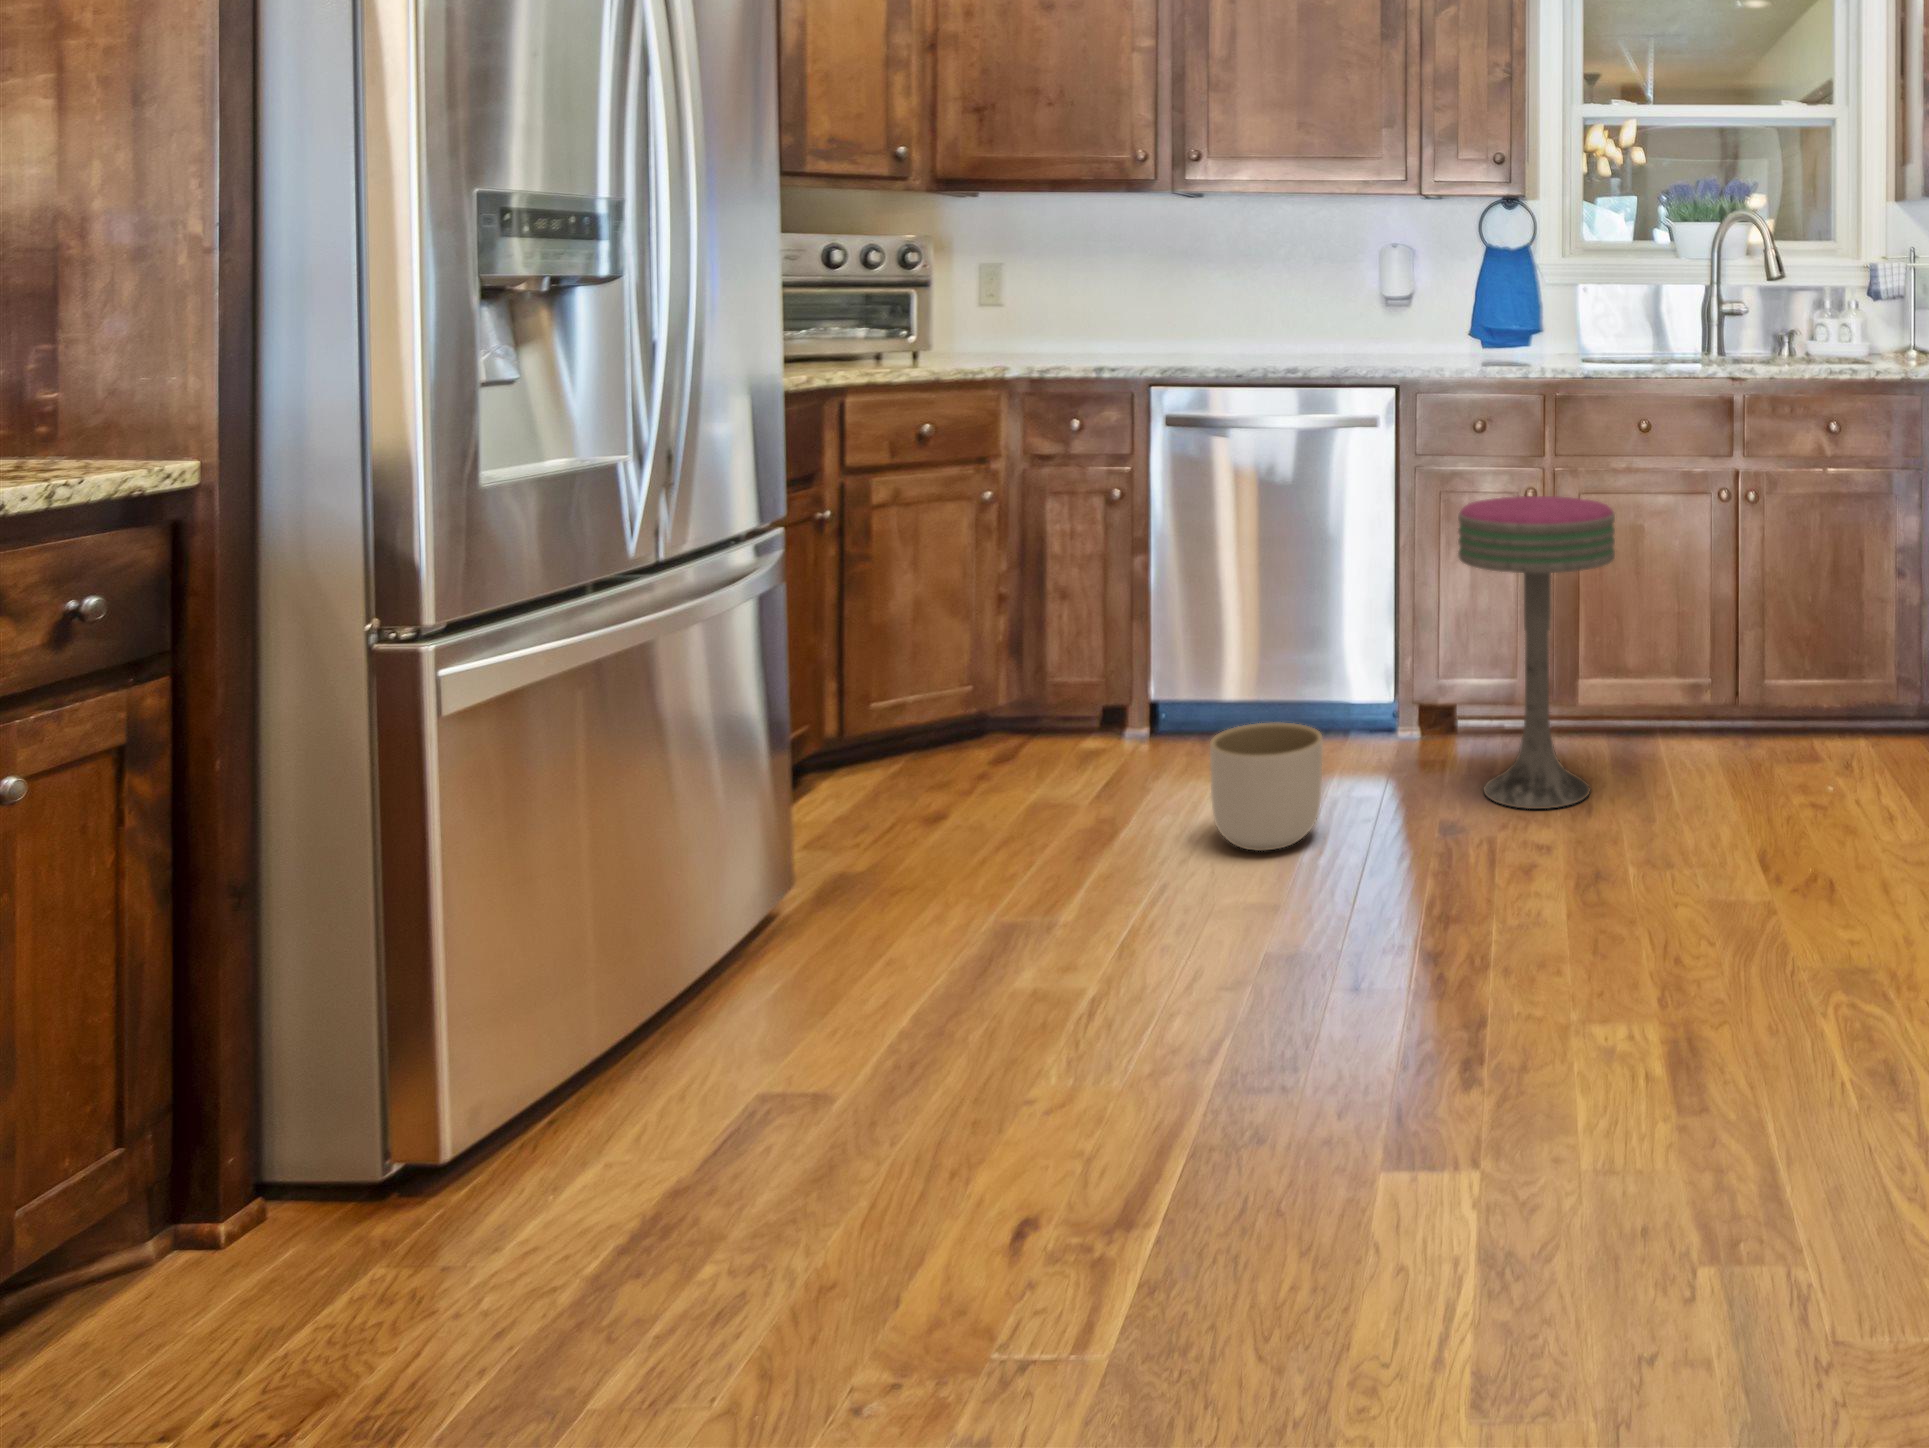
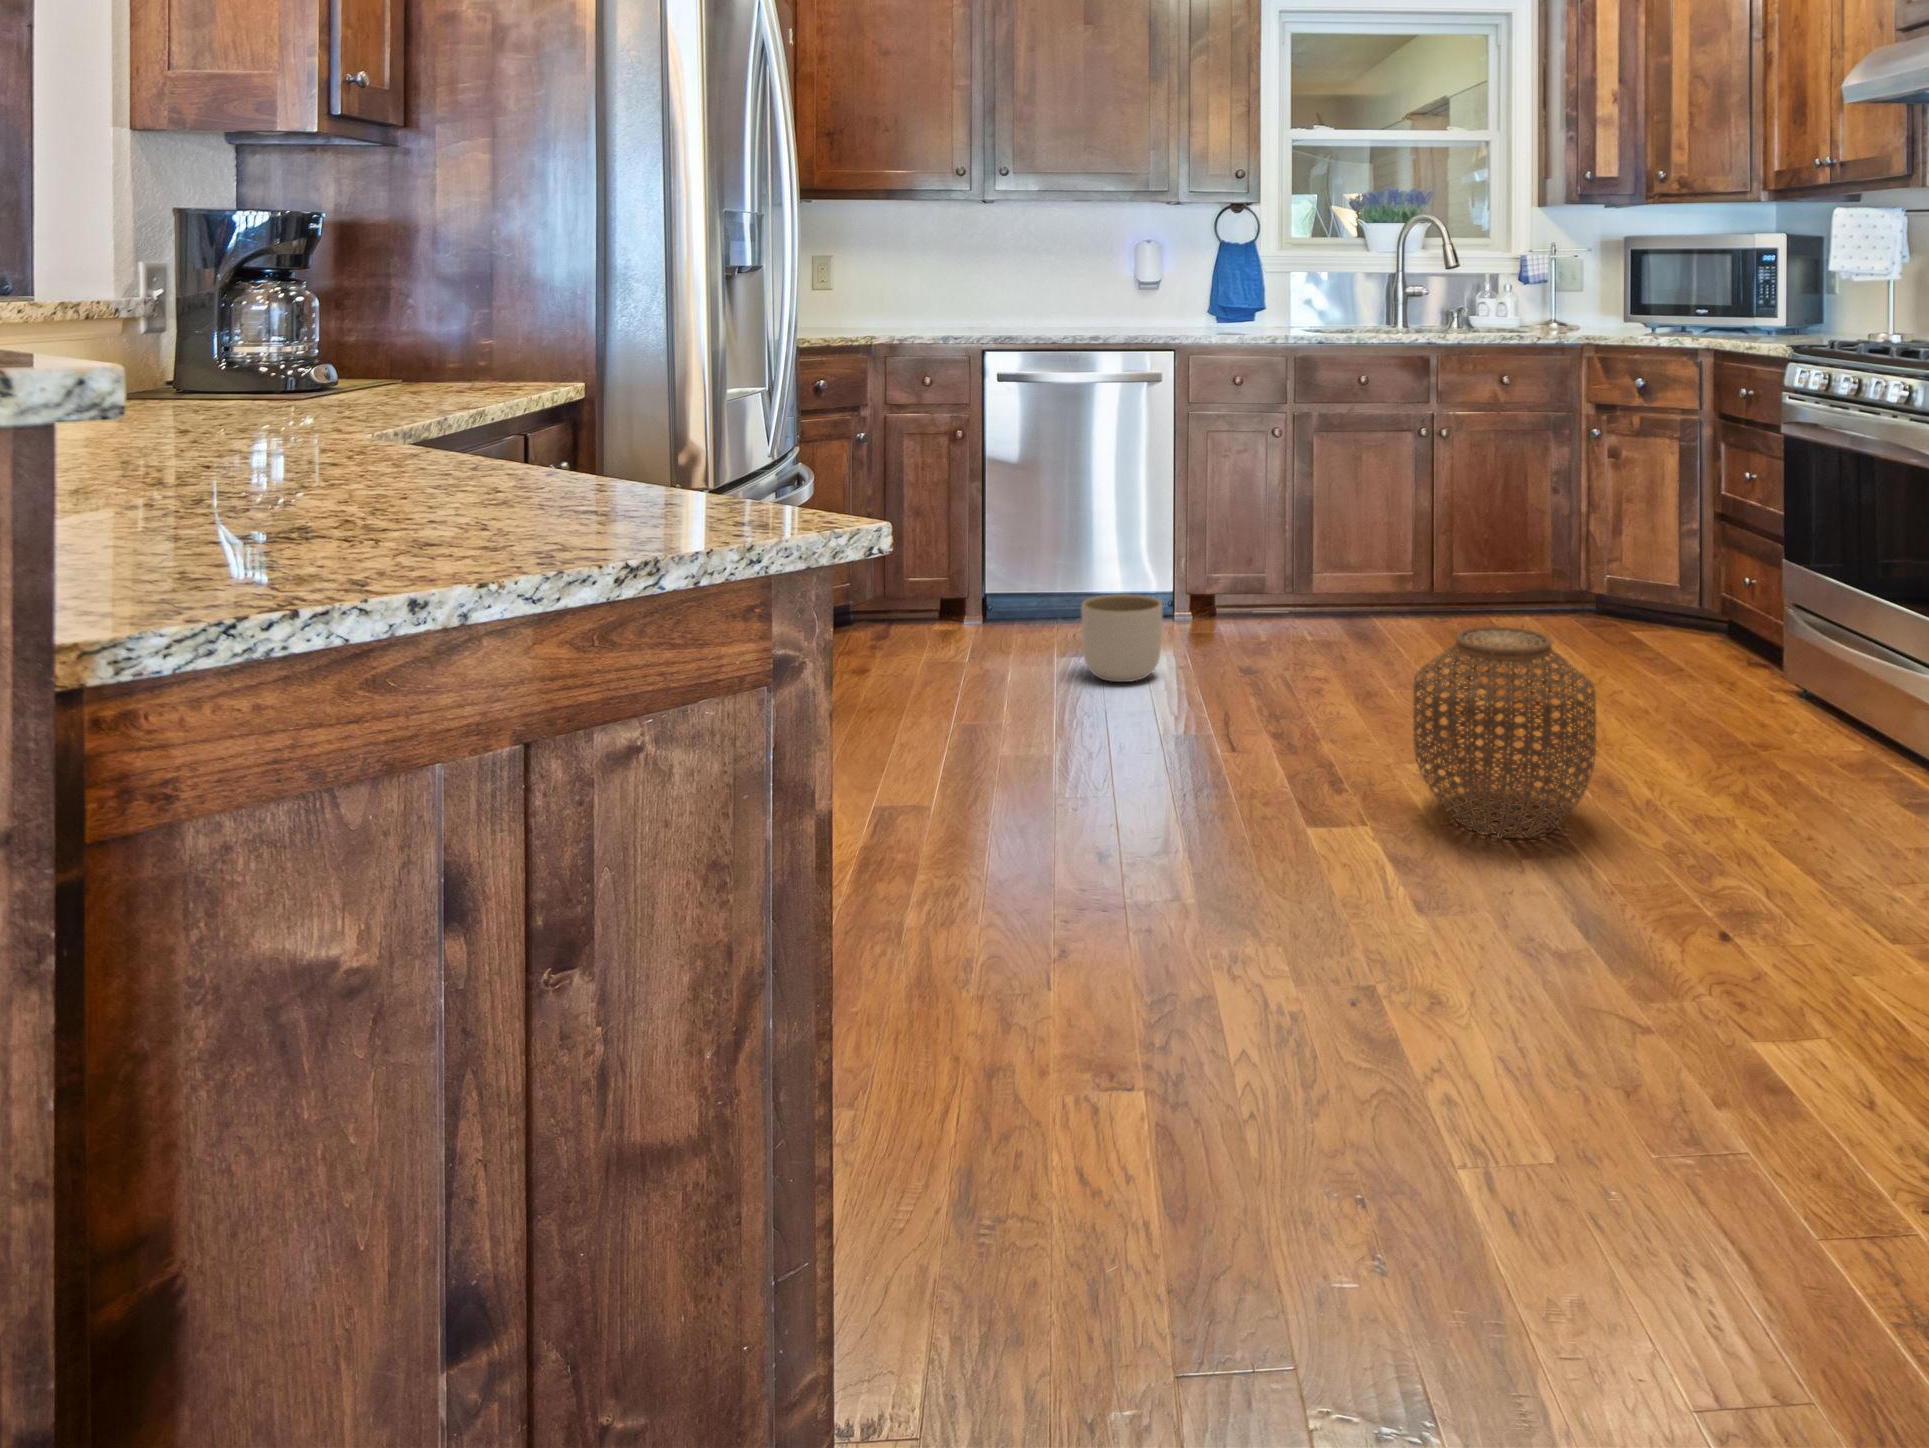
bar stool: present [1458,496,1615,809] -> none [1244,431,1361,658]
woven basket: none [1550,850,1838,1221] -> present [1413,626,1596,838]

